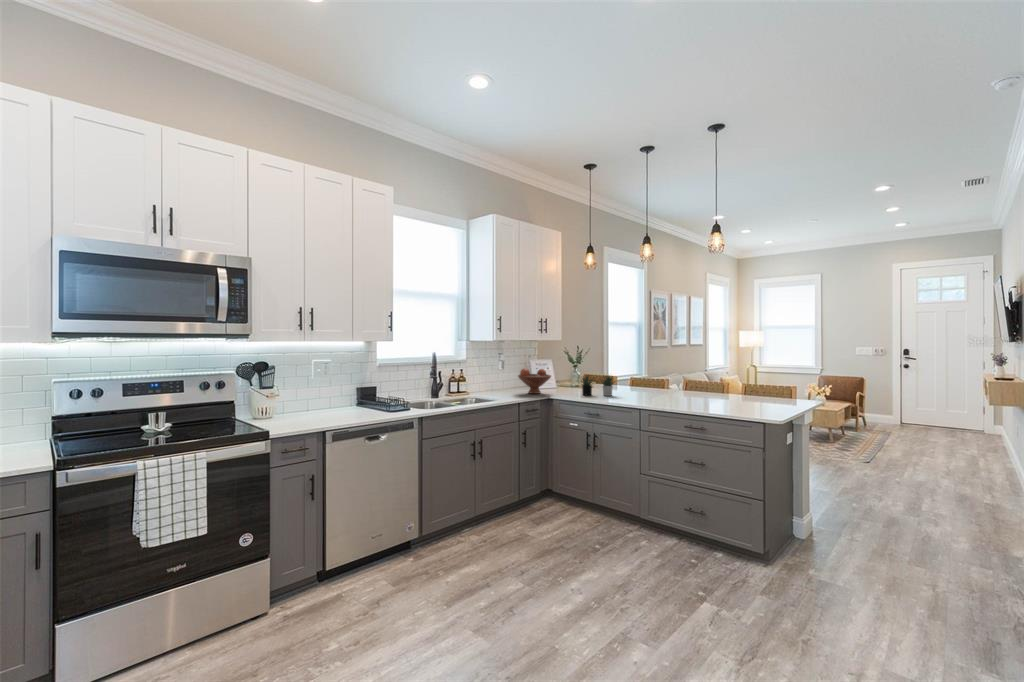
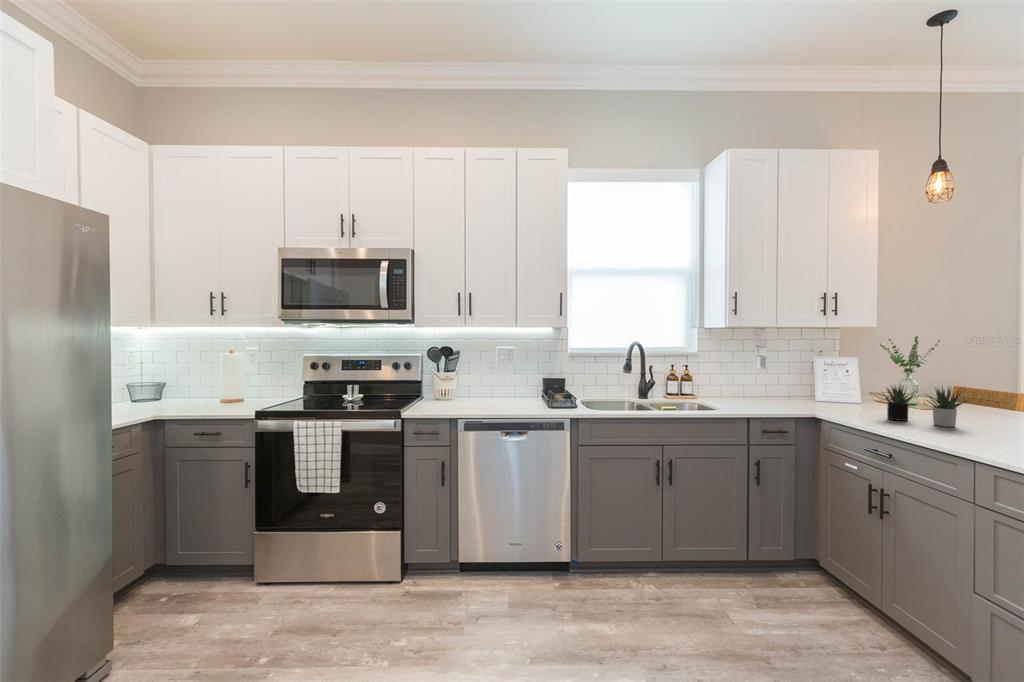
fruit bowl: present [518,368,551,394] -> none [773,367,834,407]

